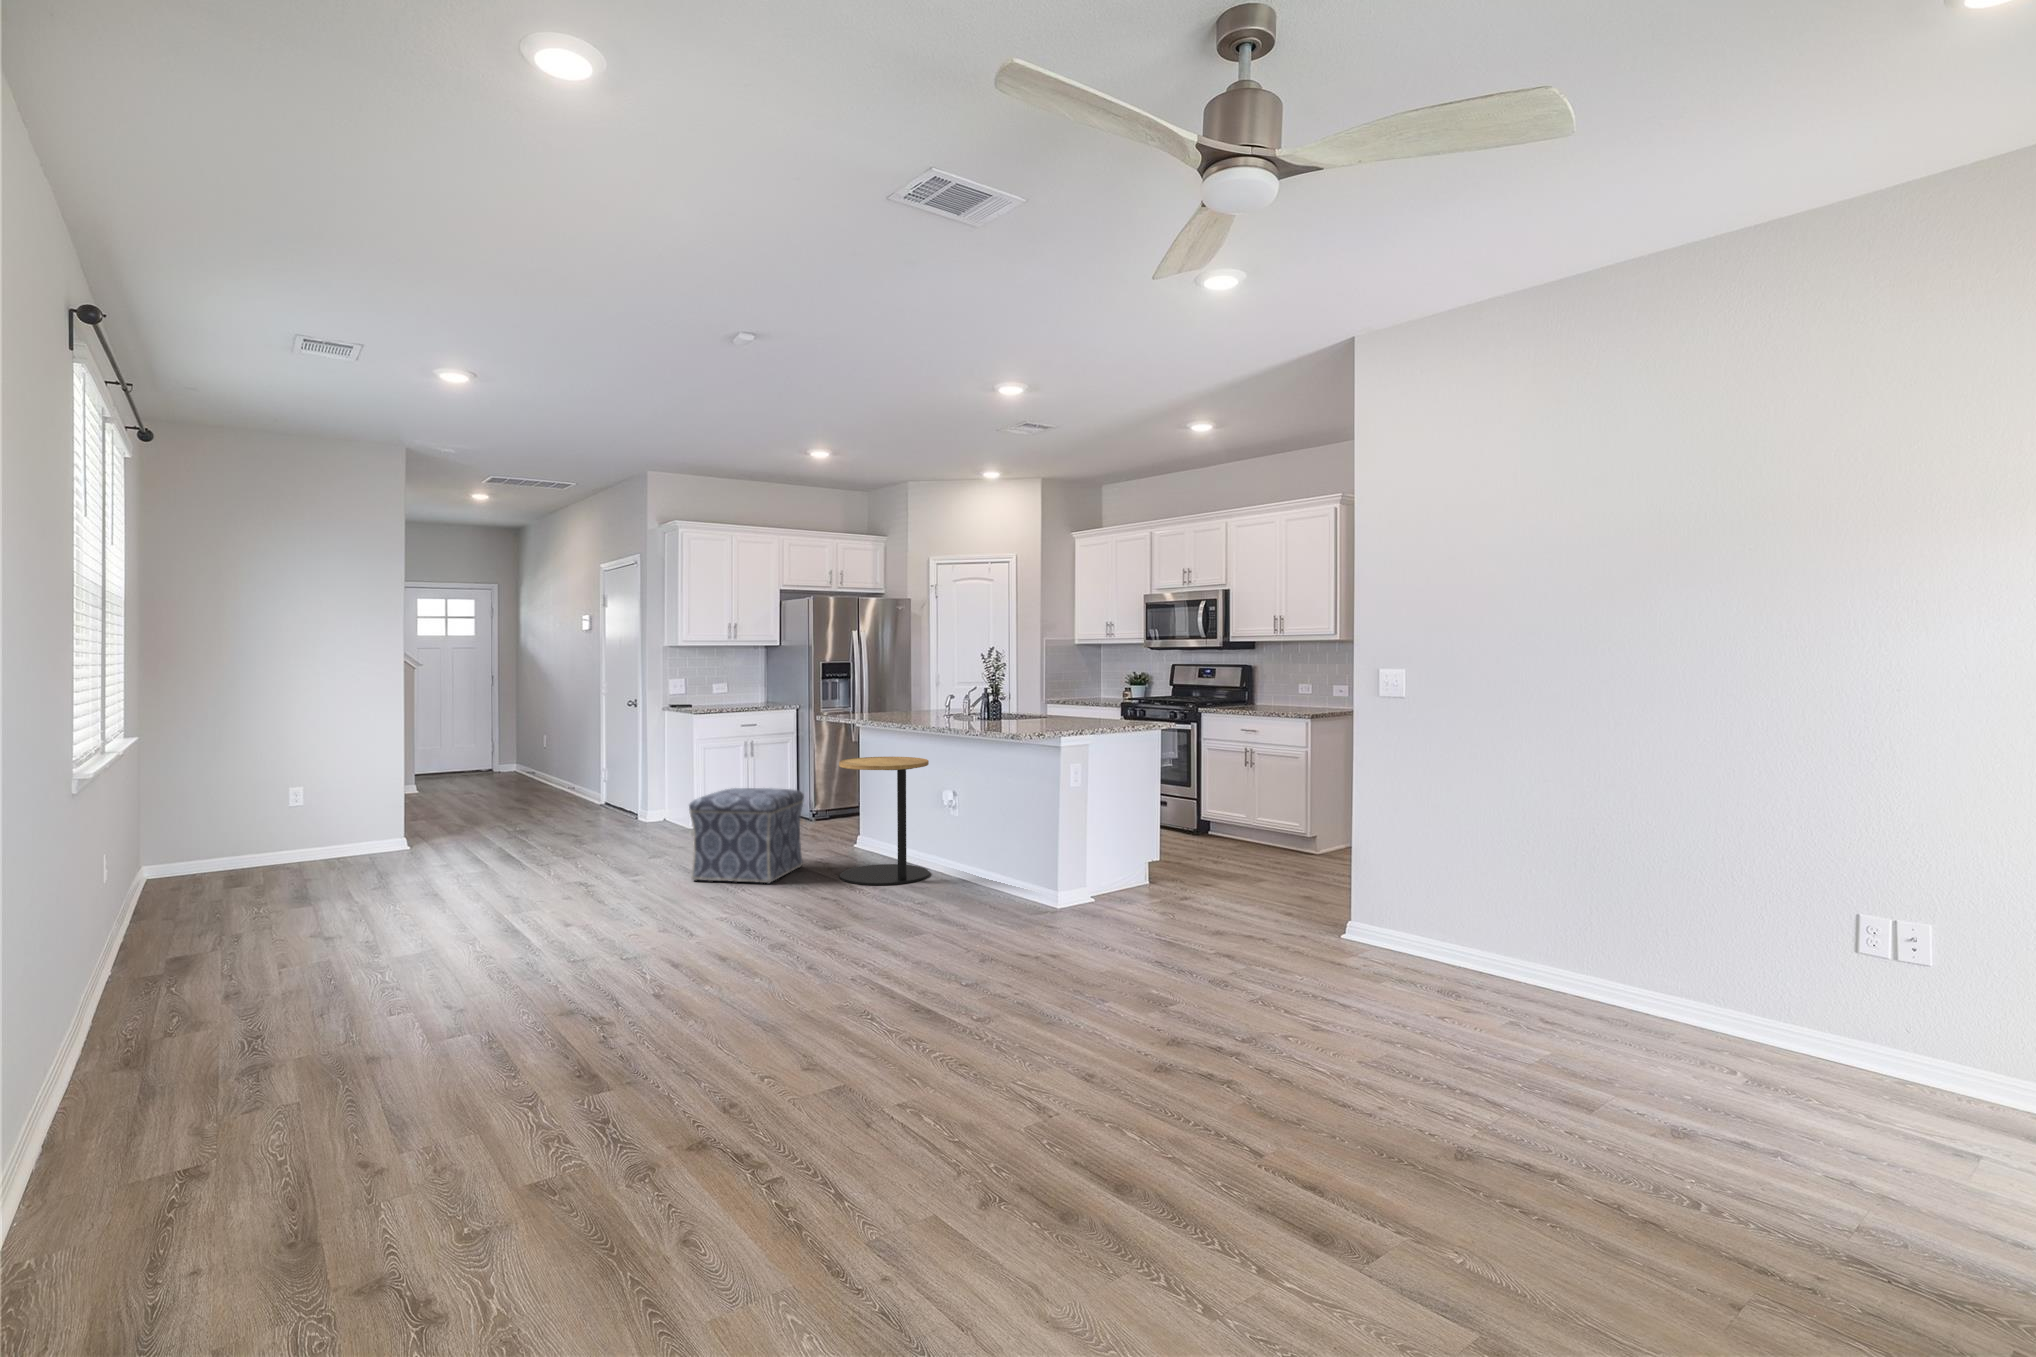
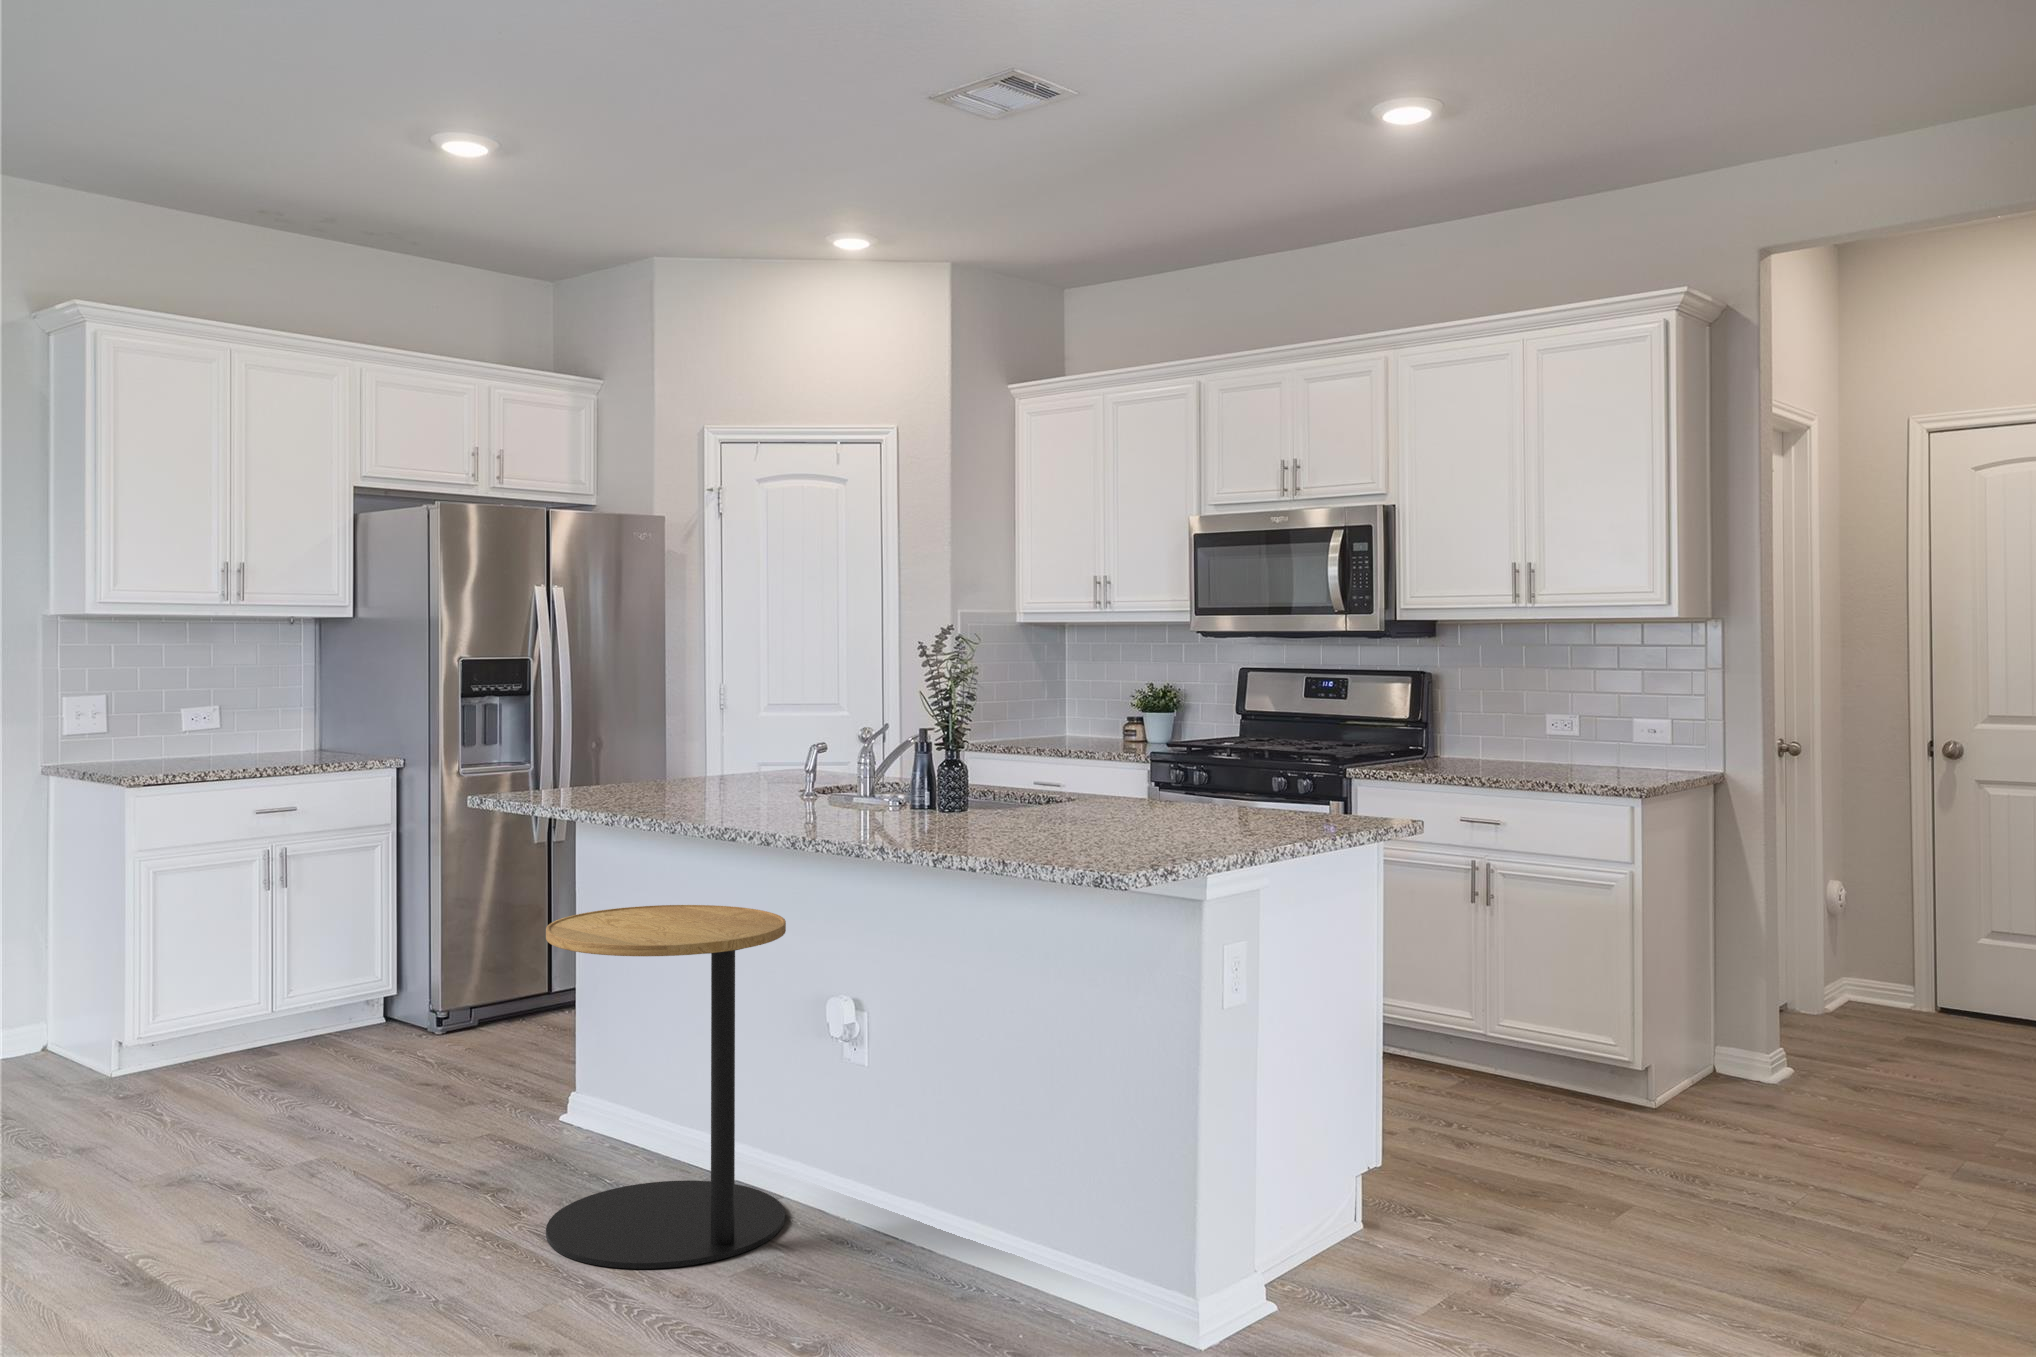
ottoman: present [689,788,804,884] -> none [108,999,441,1280]

